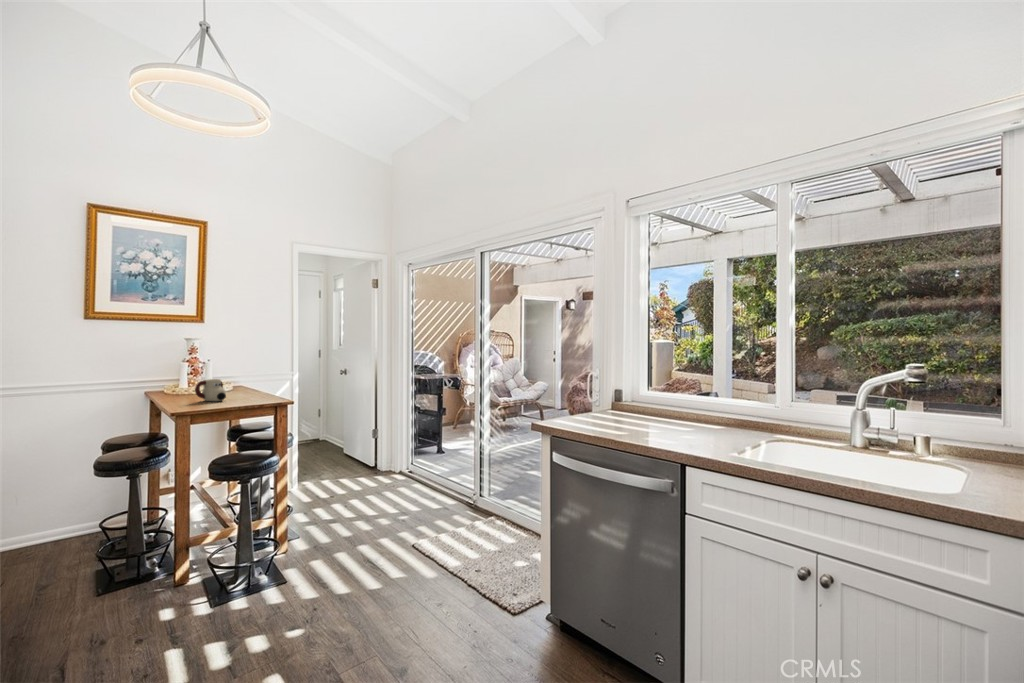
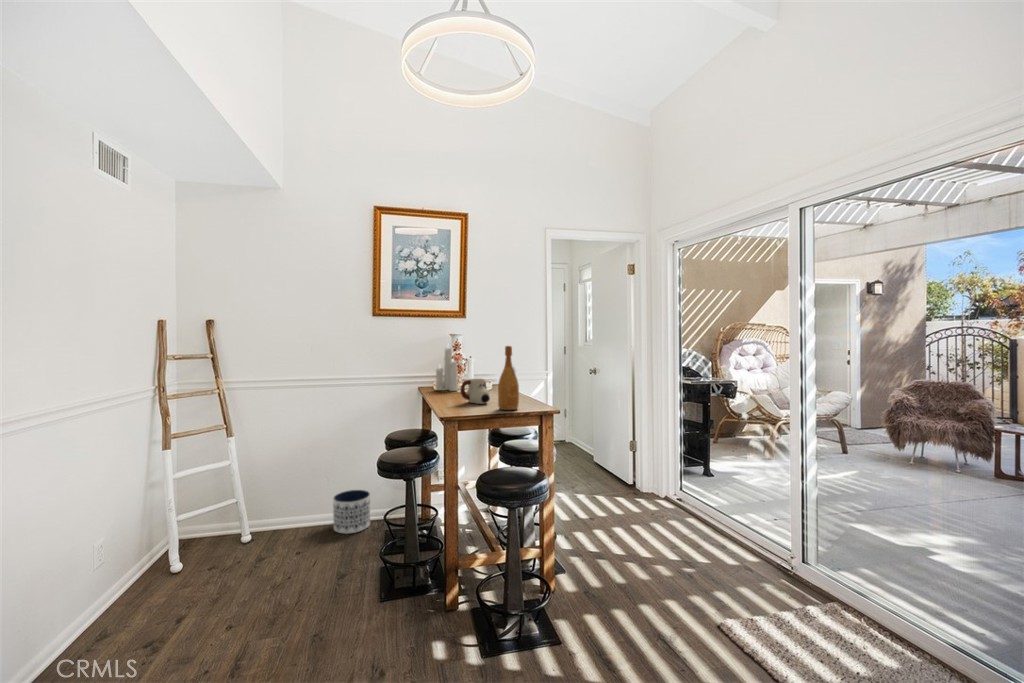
candle: none [167,344,194,393] -> present [436,348,458,391]
wine bottle: none [233,350,254,404] -> present [498,346,519,410]
planter: none [31,504,83,551] -> present [333,490,370,534]

